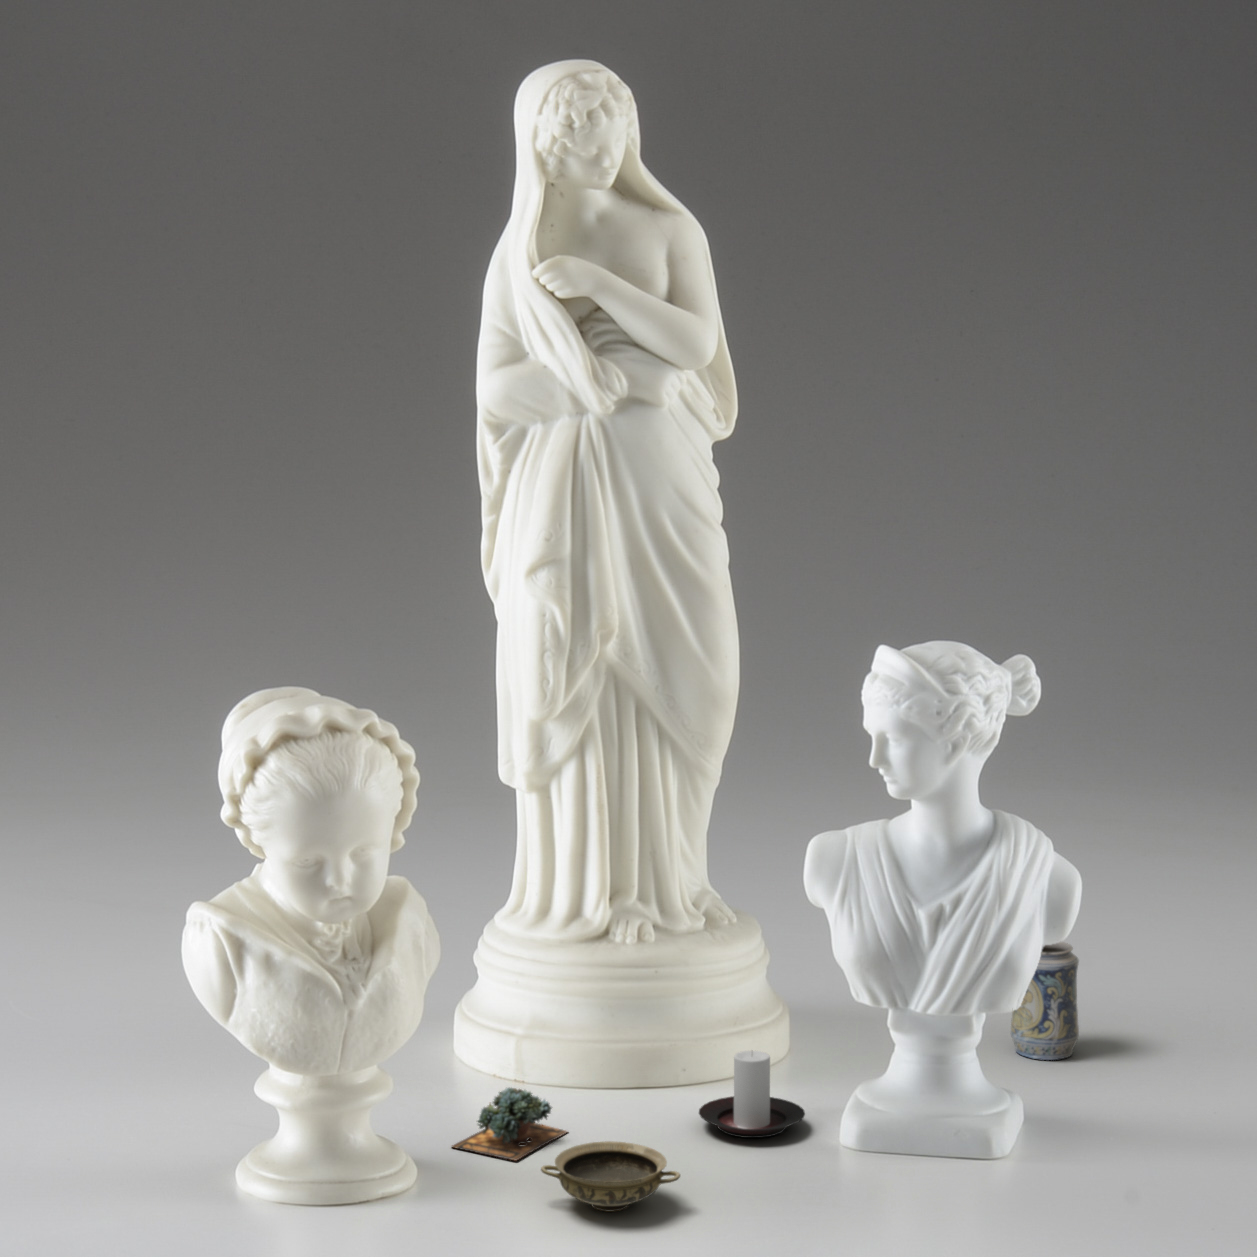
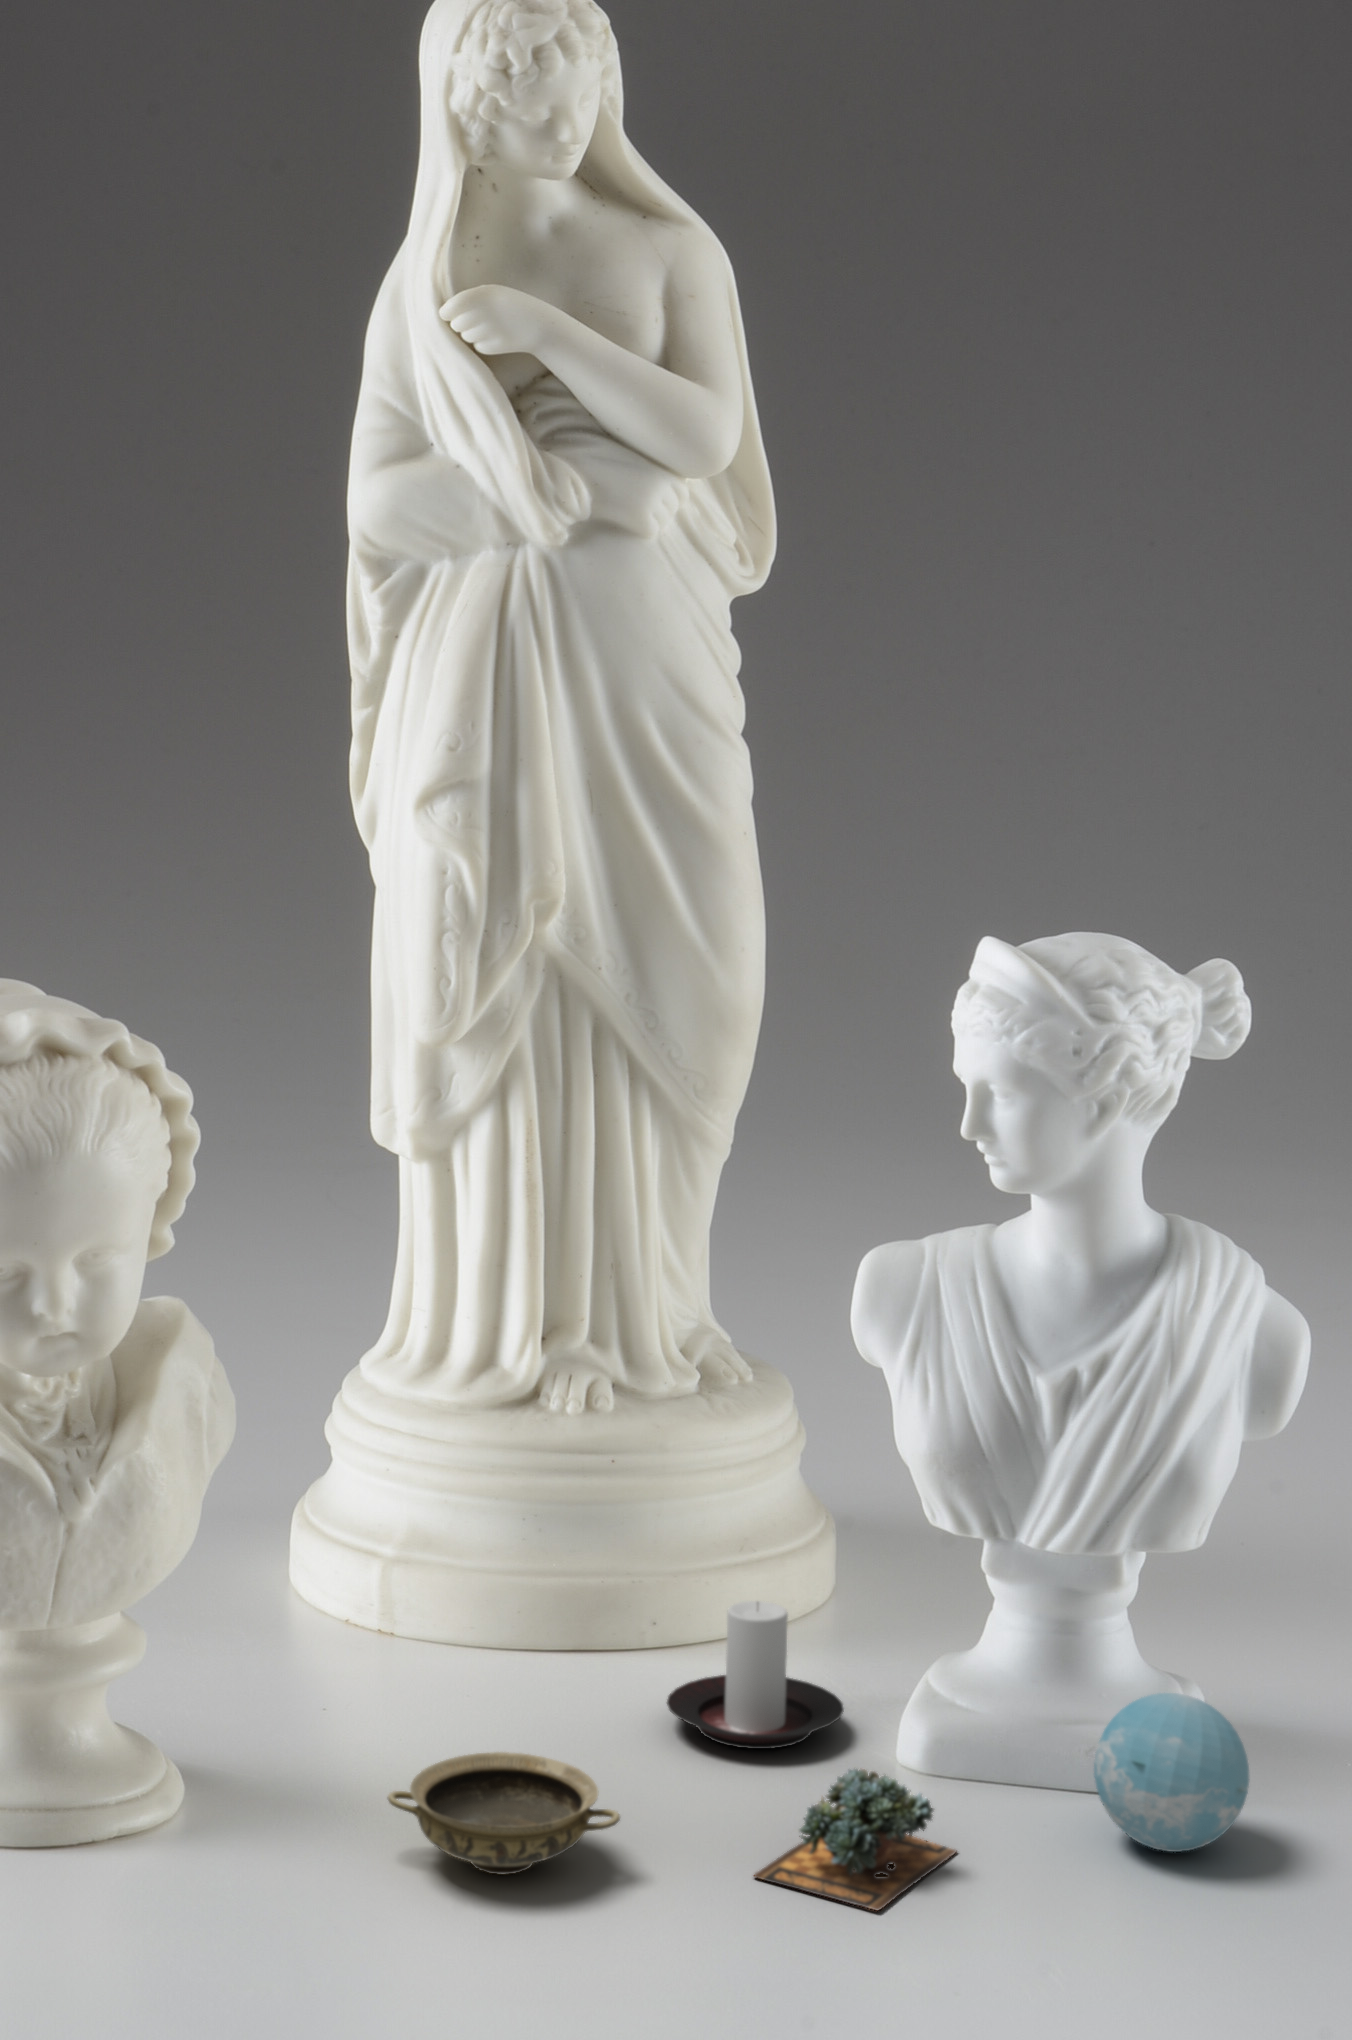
decorative vase: present [1011,942,1079,1060] -> none [1197,1426,1312,1626]
succulent plant: present [452,1088,567,1160] -> present [754,1769,957,1910]
decorative ball: none [958,1093,1050,1186] -> present [1094,1693,1249,1852]

